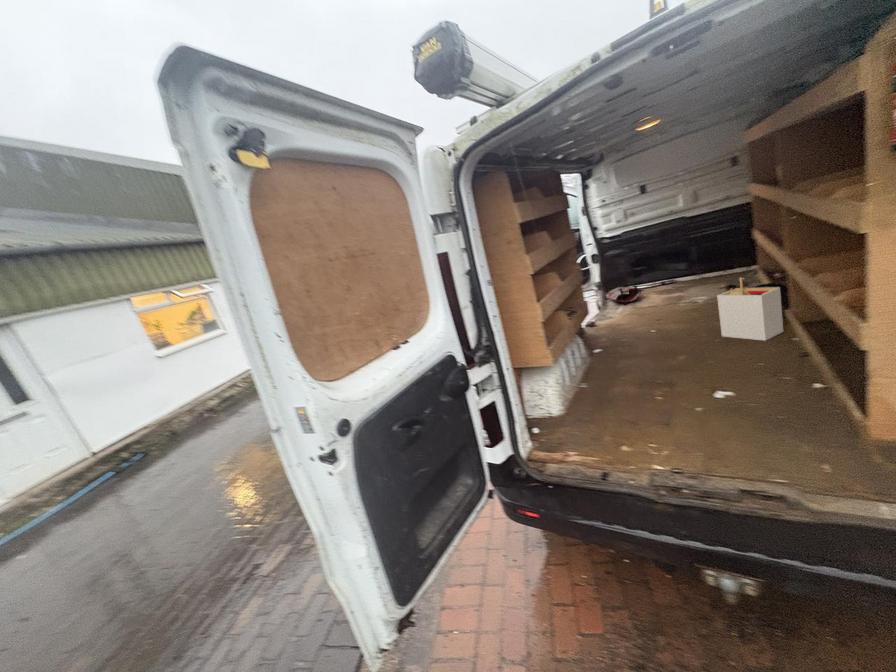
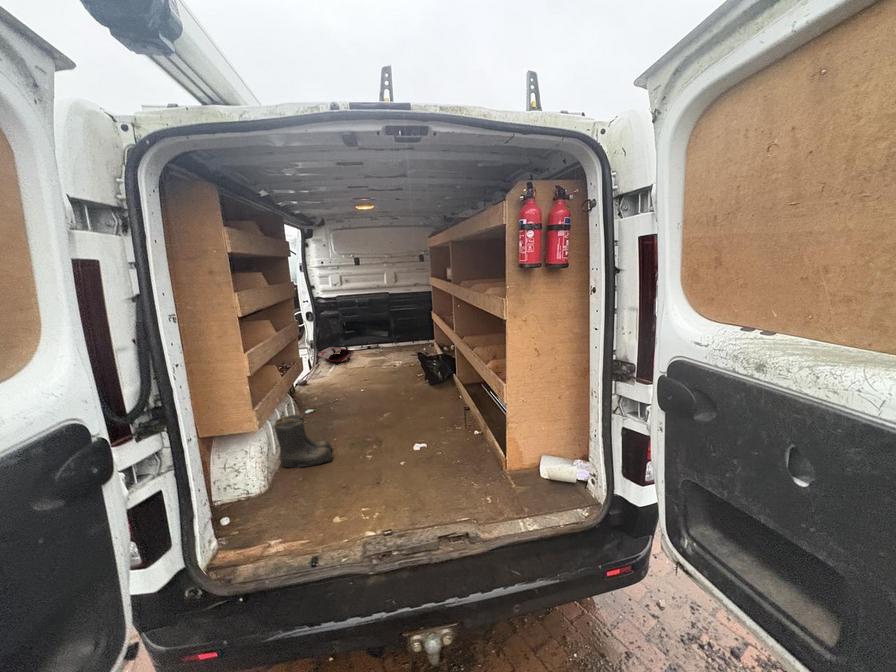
storage bin: present [717,278,783,341] -> none [412,347,452,399]
boots: none [567,354,622,400] -> present [274,415,332,467]

